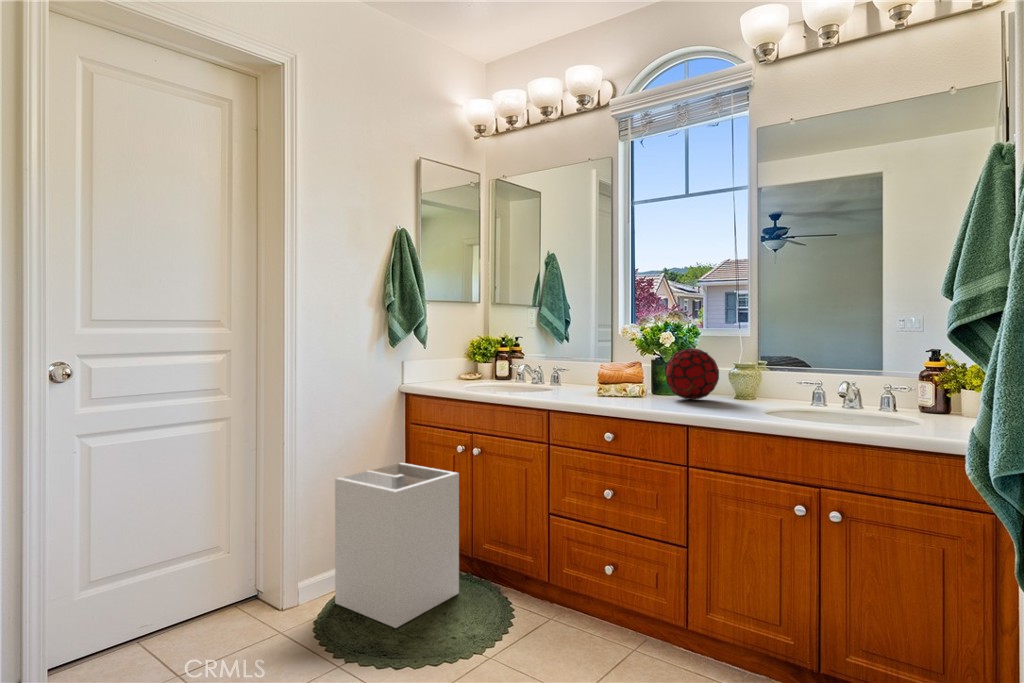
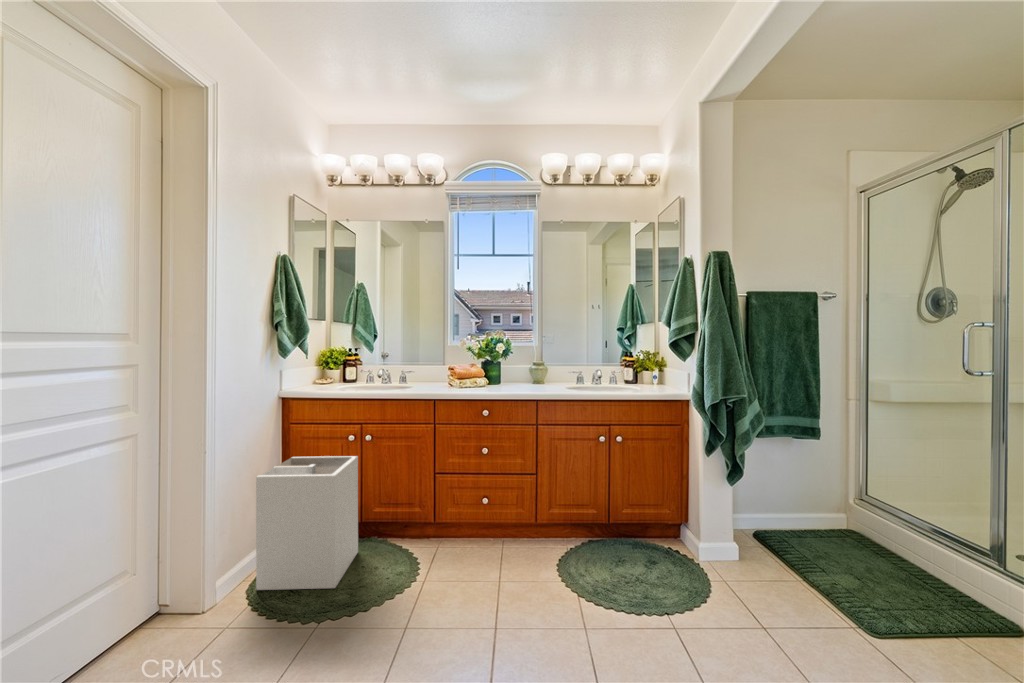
decorative orb: present [665,348,719,400] -> none [497,354,529,386]

